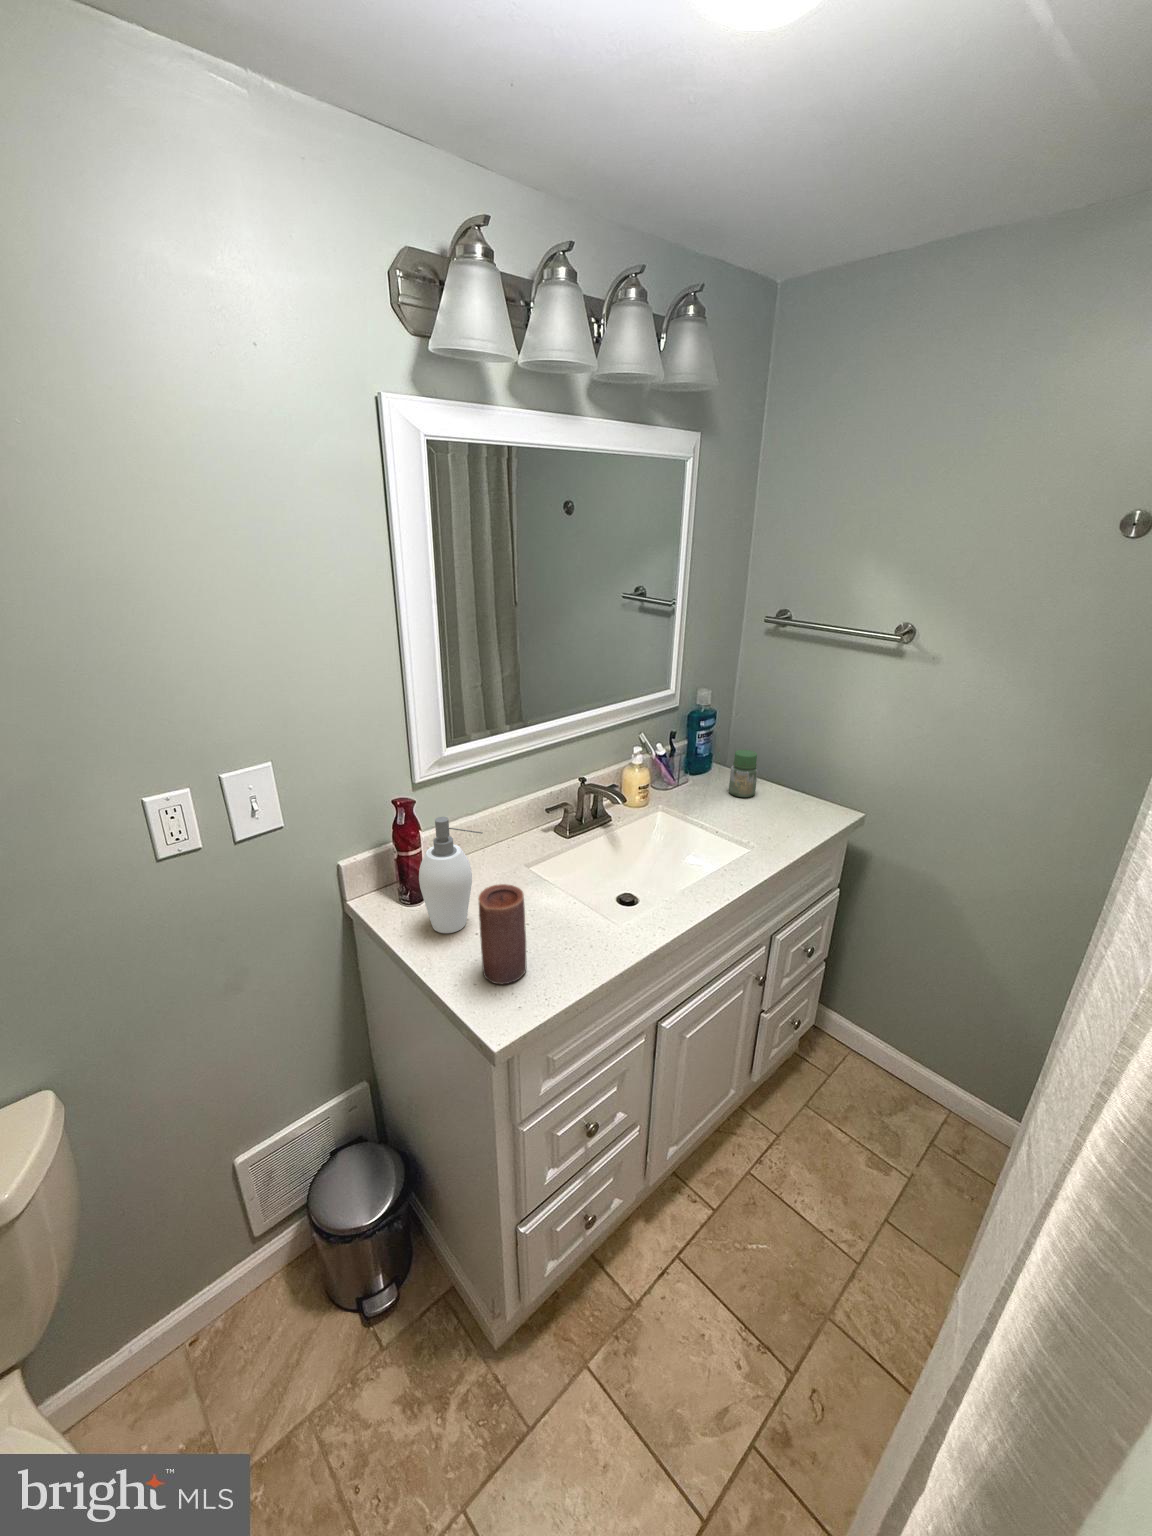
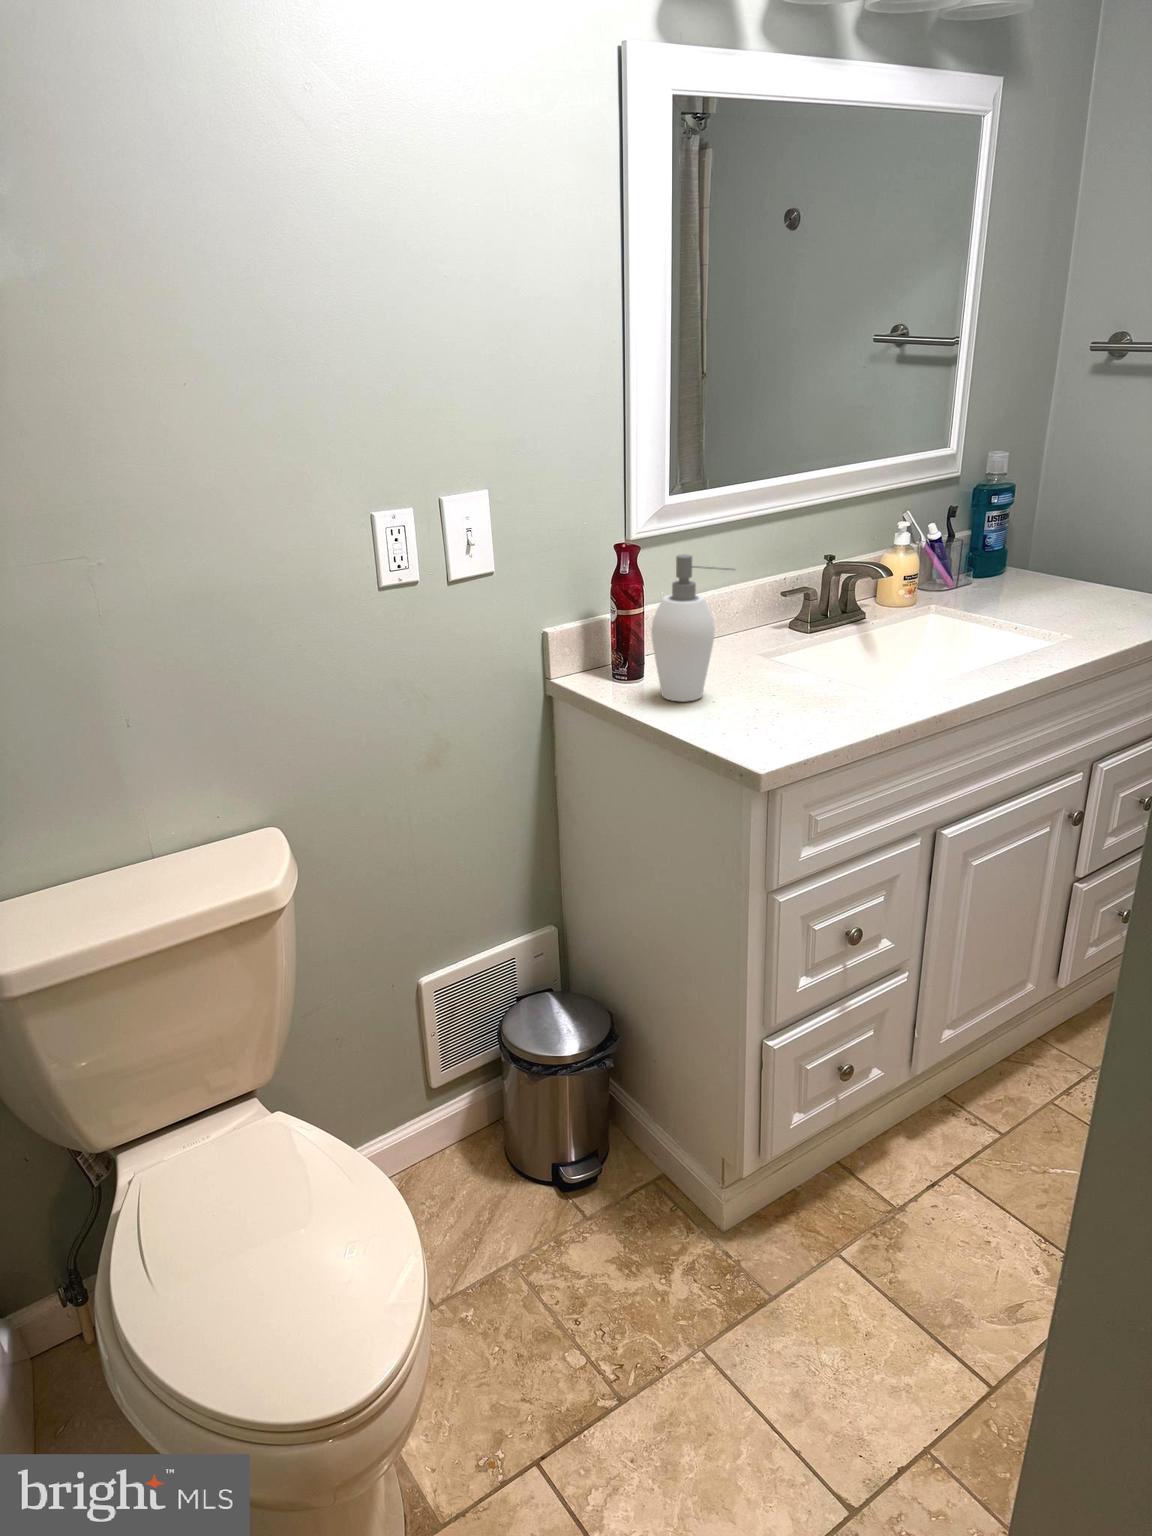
jar: present [729,750,758,797] -> none [1033,532,1077,599]
candle: present [479,884,527,984] -> none [737,620,793,734]

